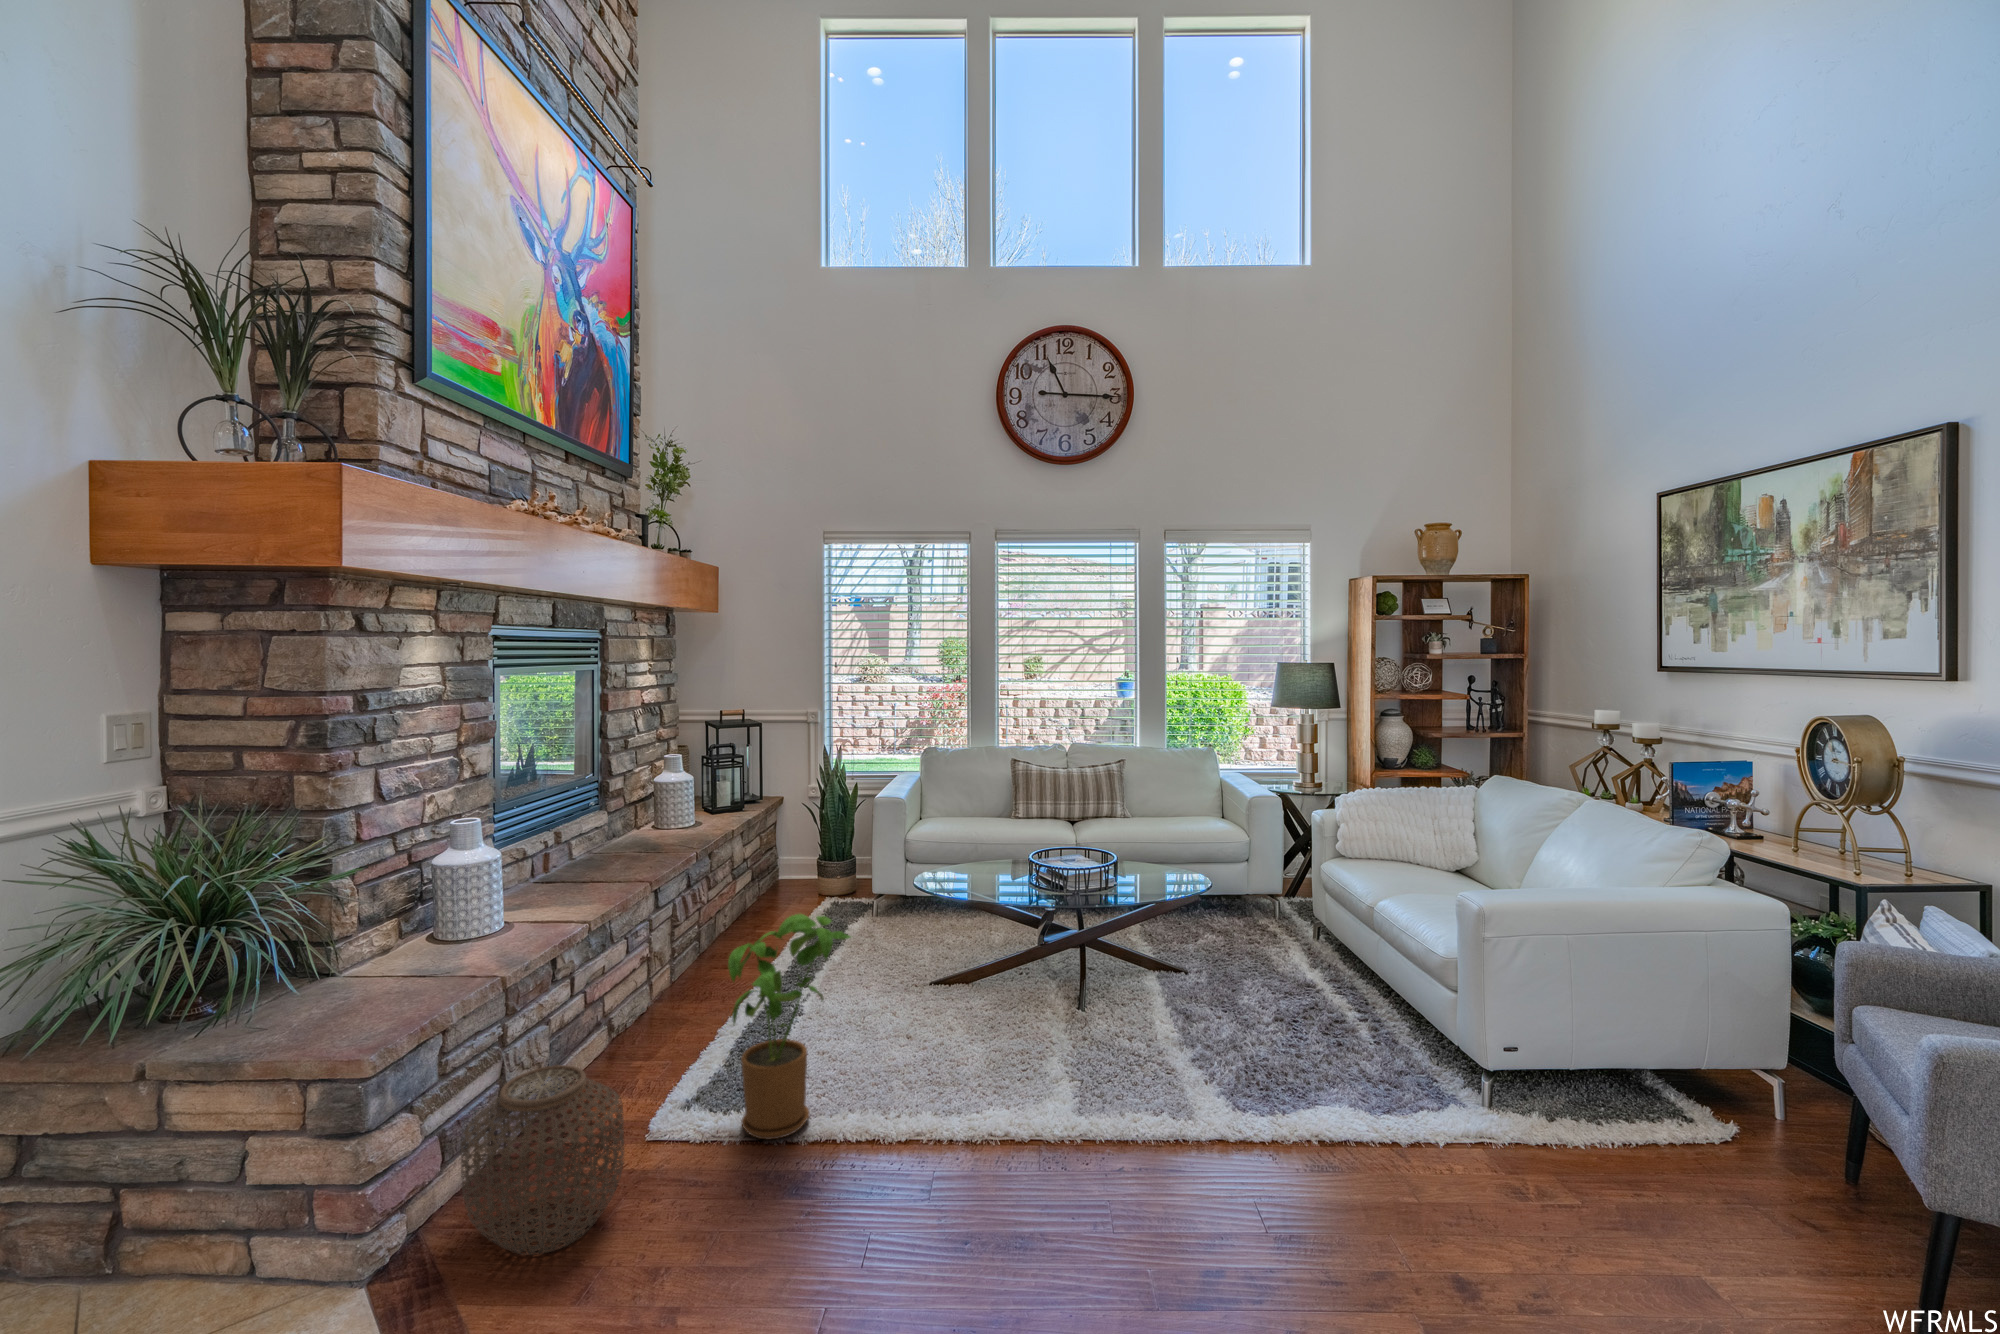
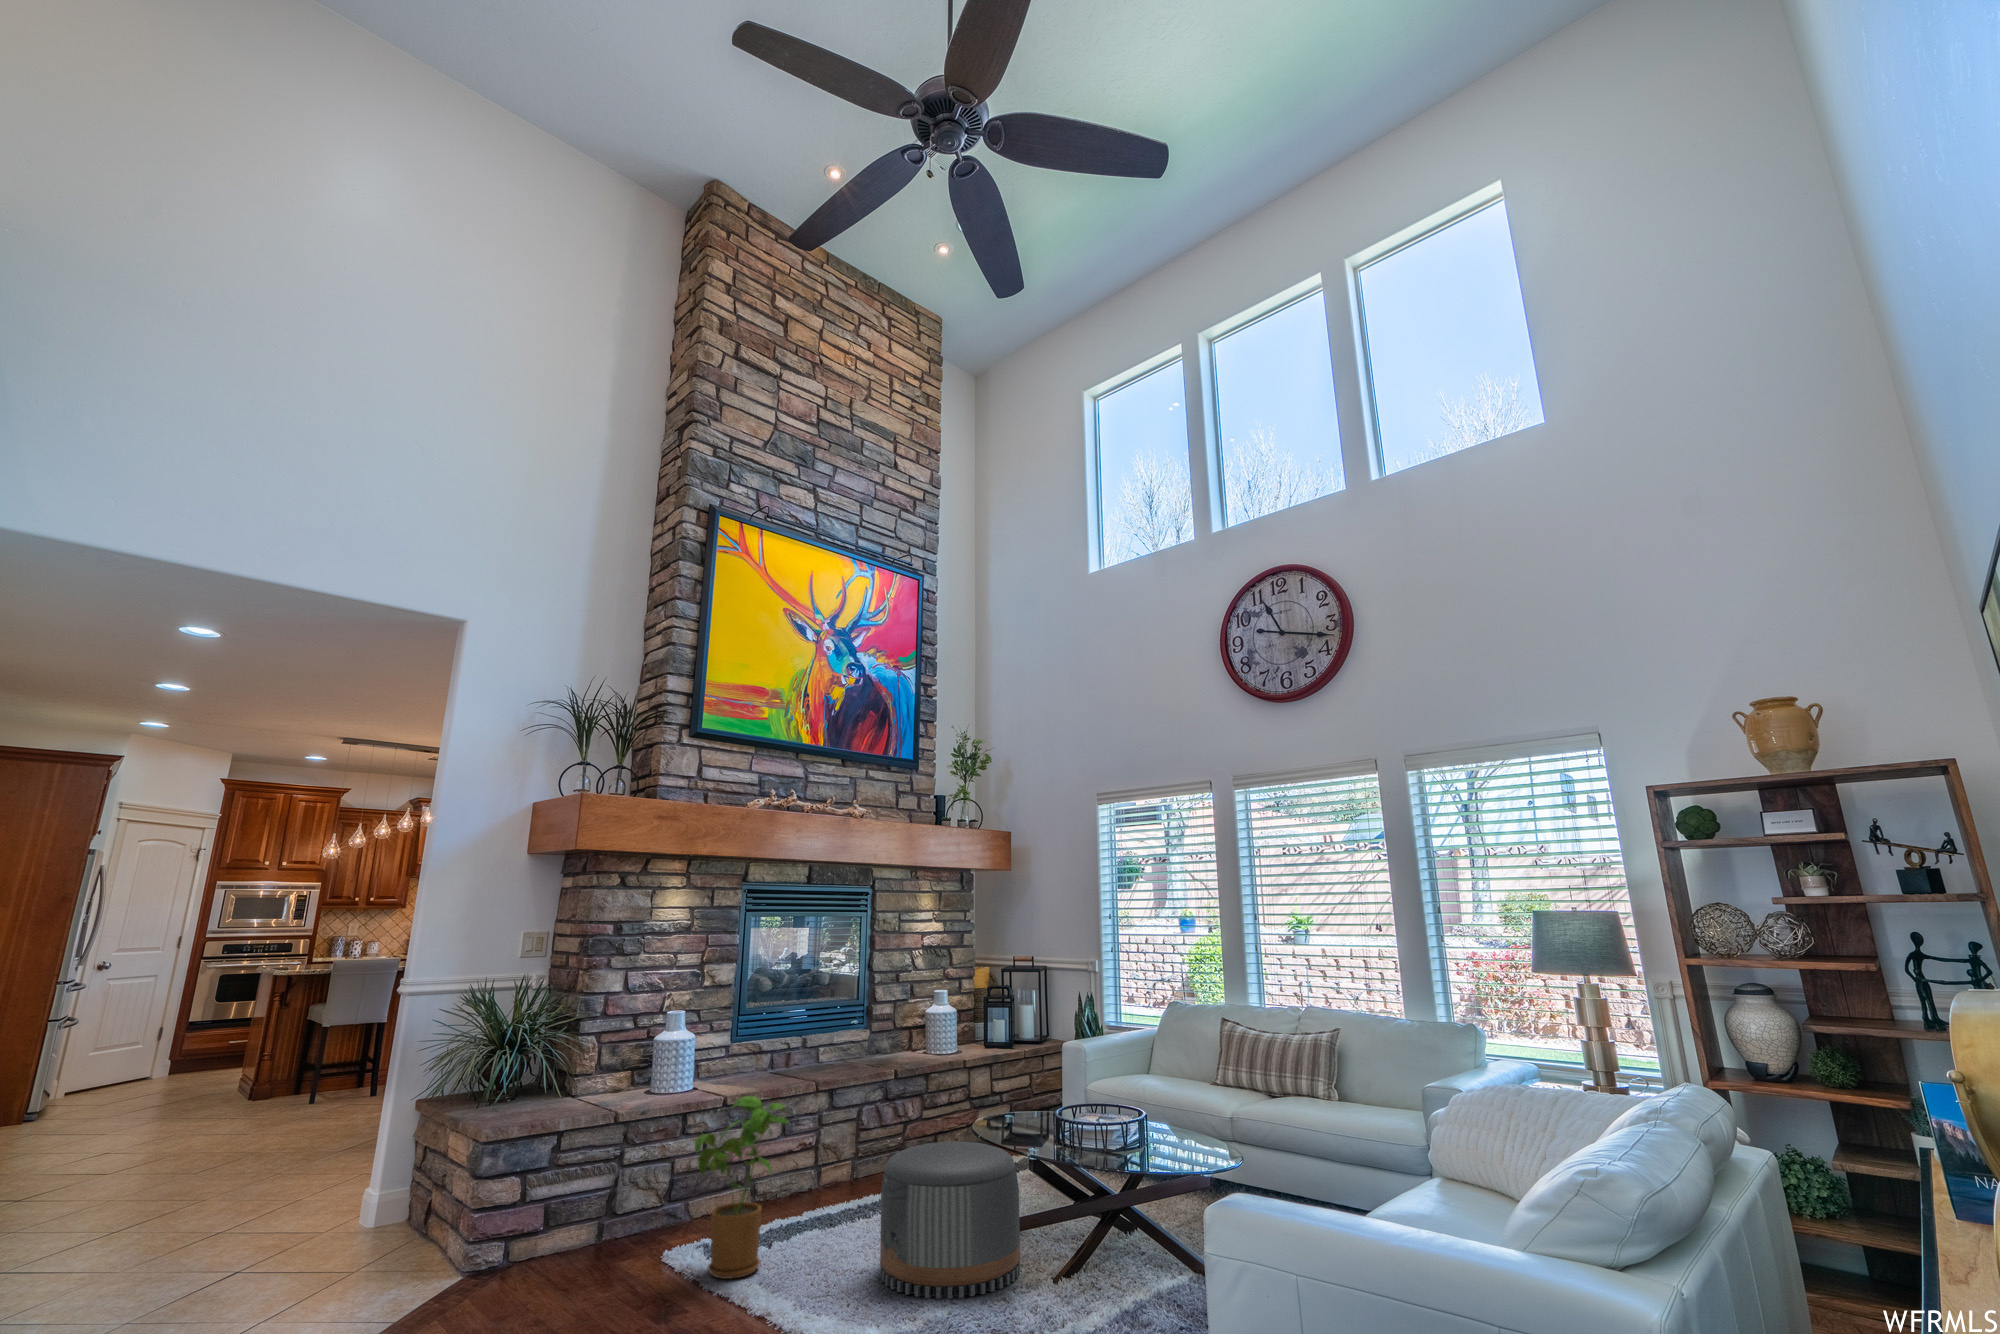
pouf: none [922,912,1071,1079] -> present [880,1141,1020,1298]
woven basket: present [460,1065,624,1255] -> none [512,1167,616,1289]

